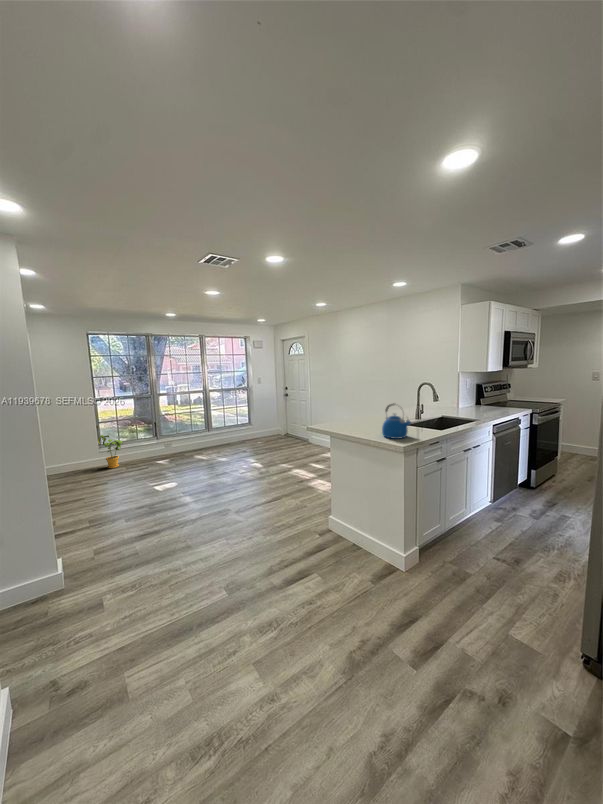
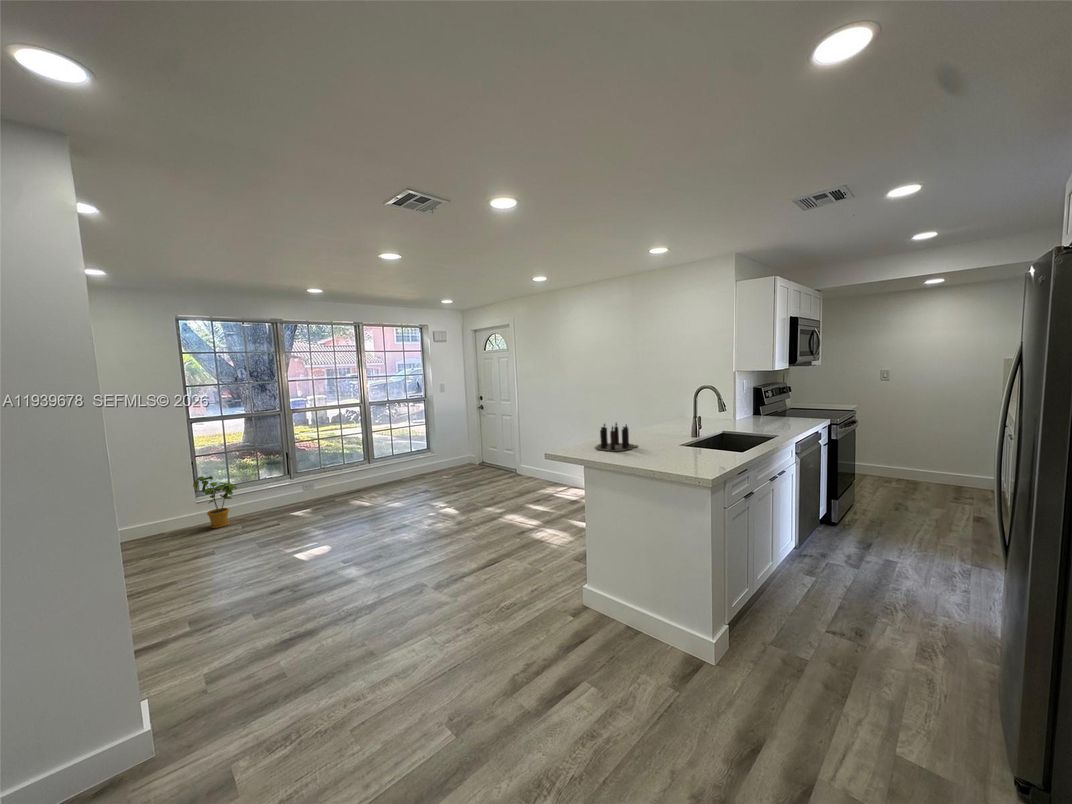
kettle: present [382,404,411,439] -> none [670,416,715,468]
candle: none [338,407,371,427] -> present [595,423,637,452]

